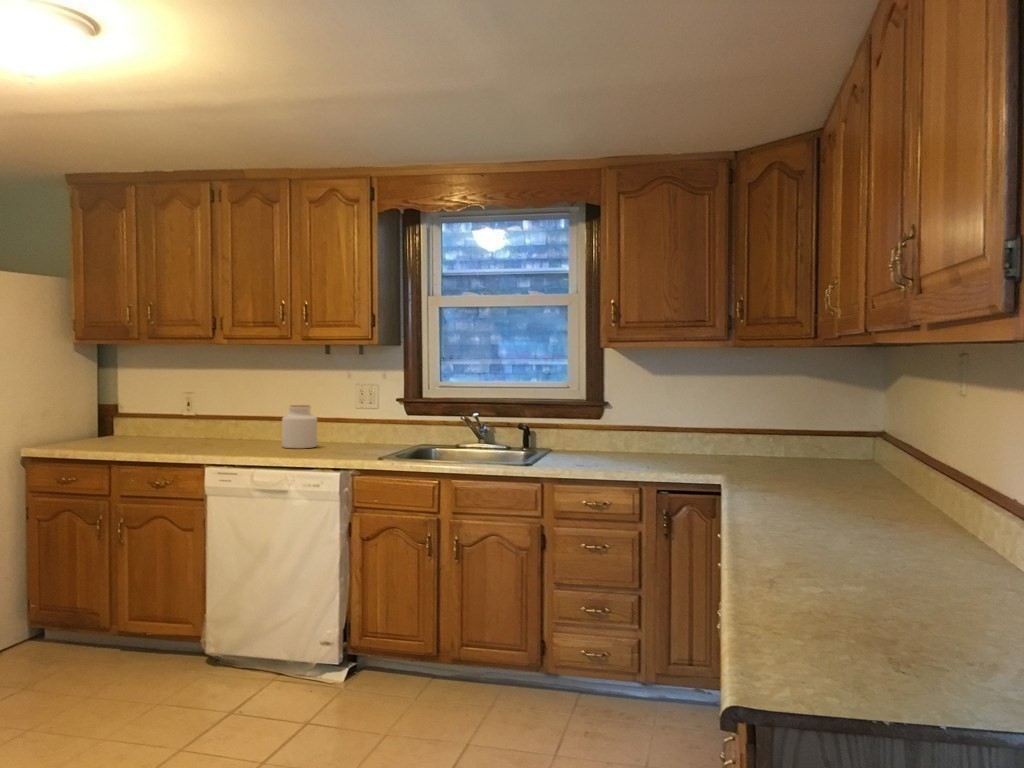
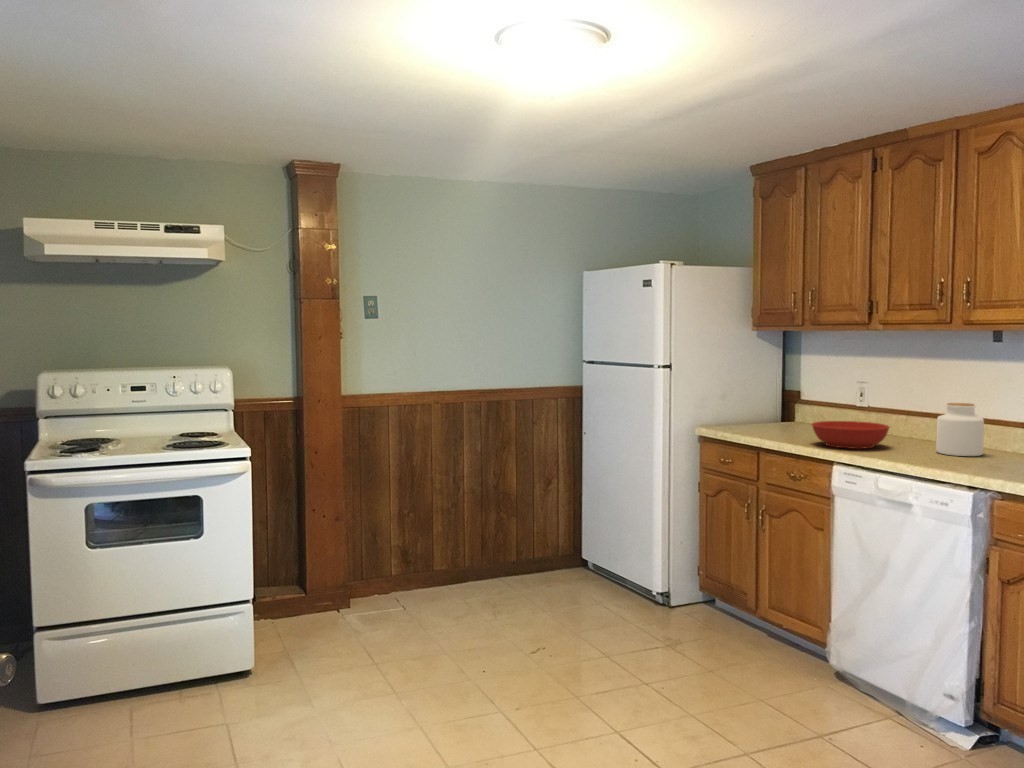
bowl: none [172,427,244,451] -> present [812,421,889,449]

